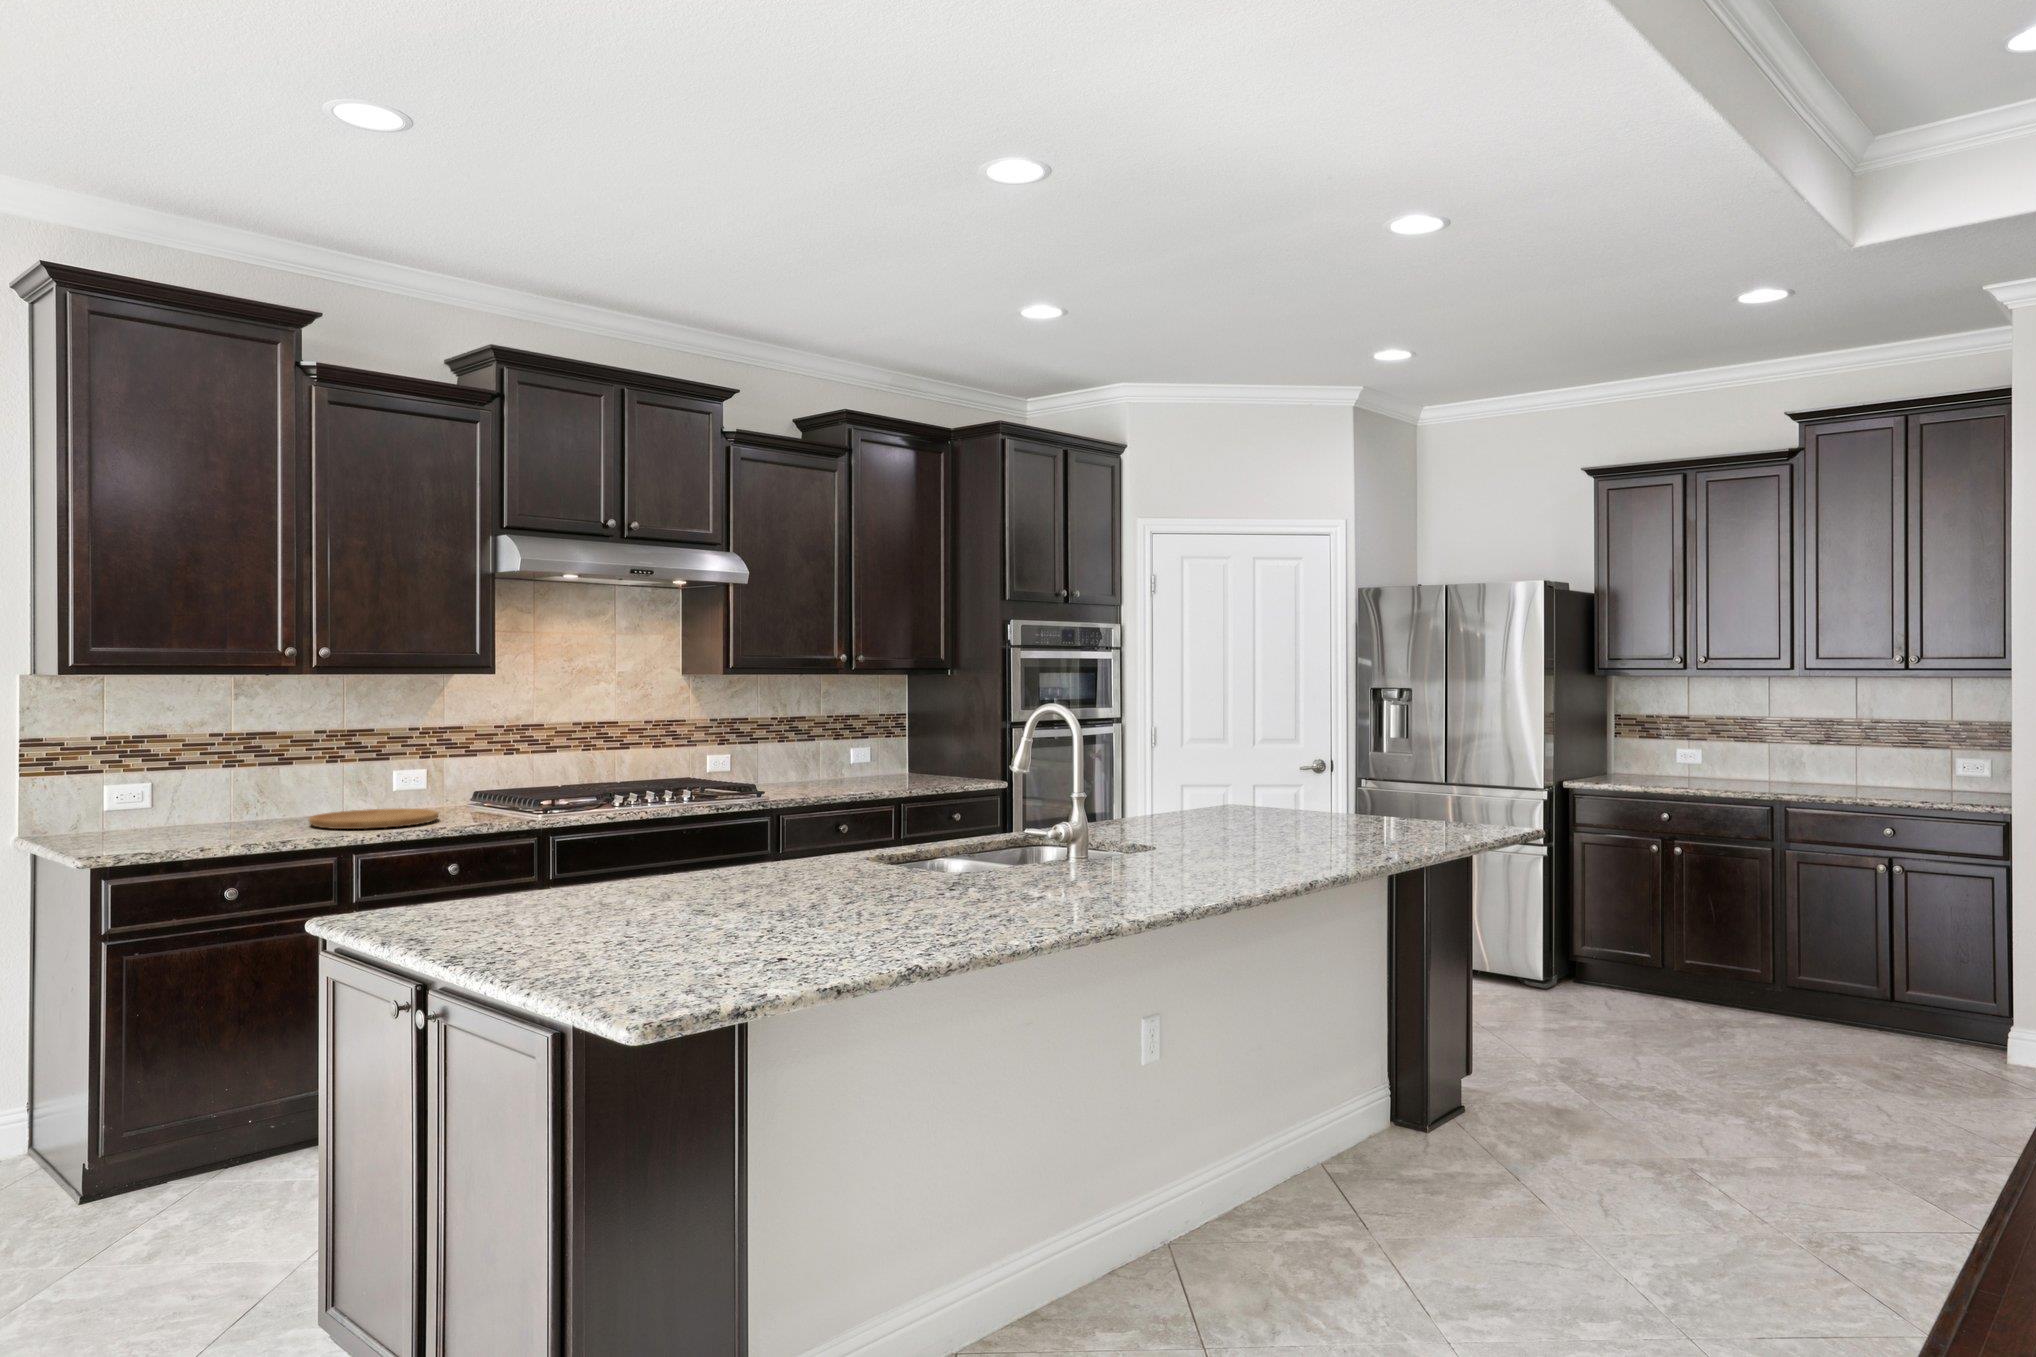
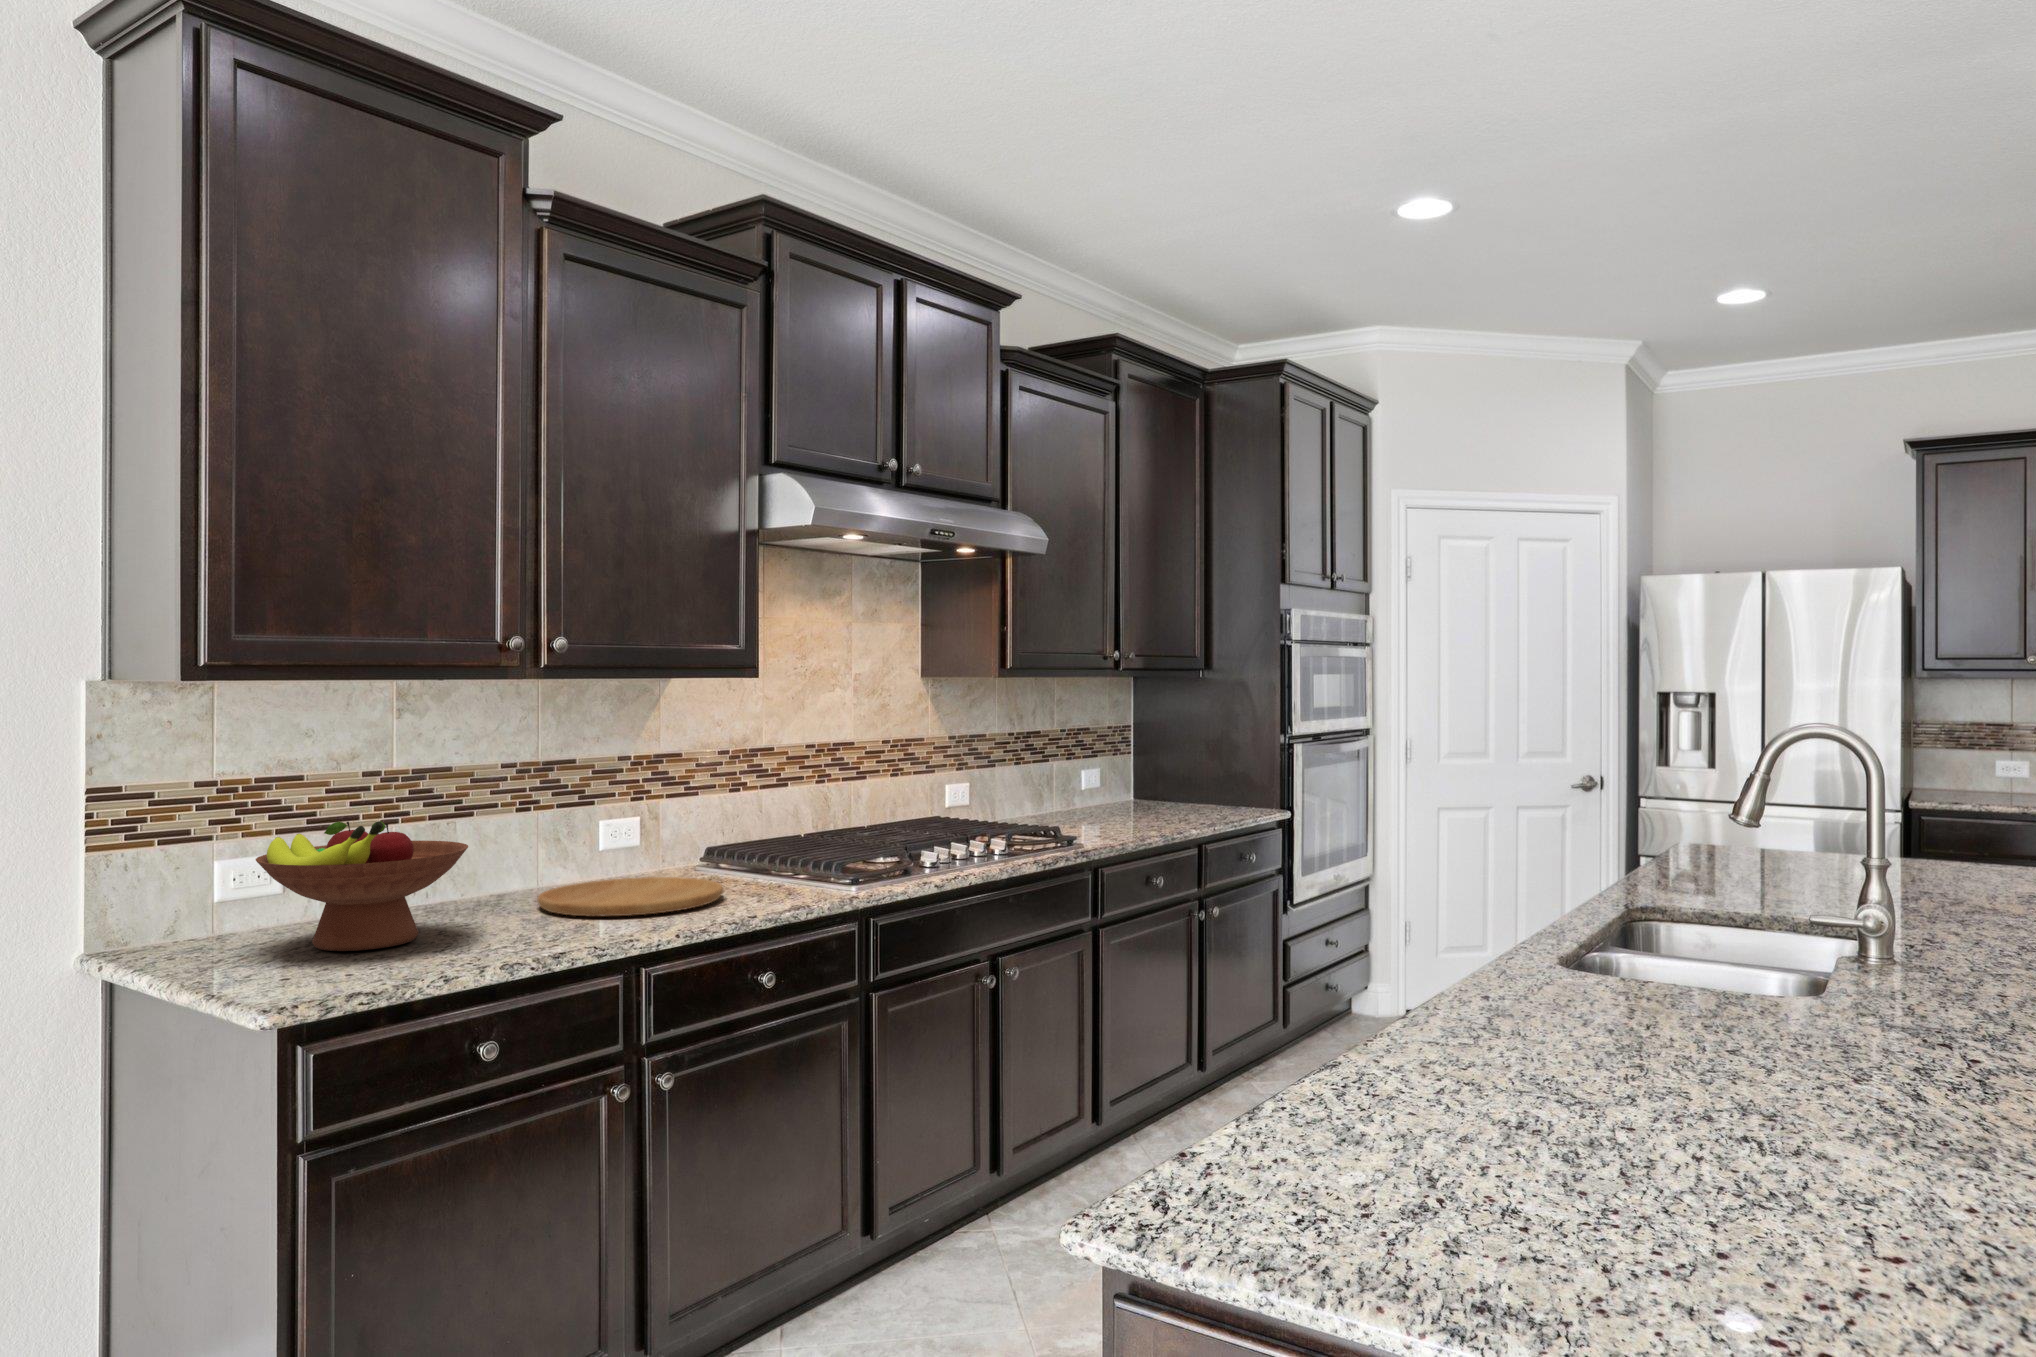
fruit bowl: none [106,762,245,840] -> present [256,821,468,951]

